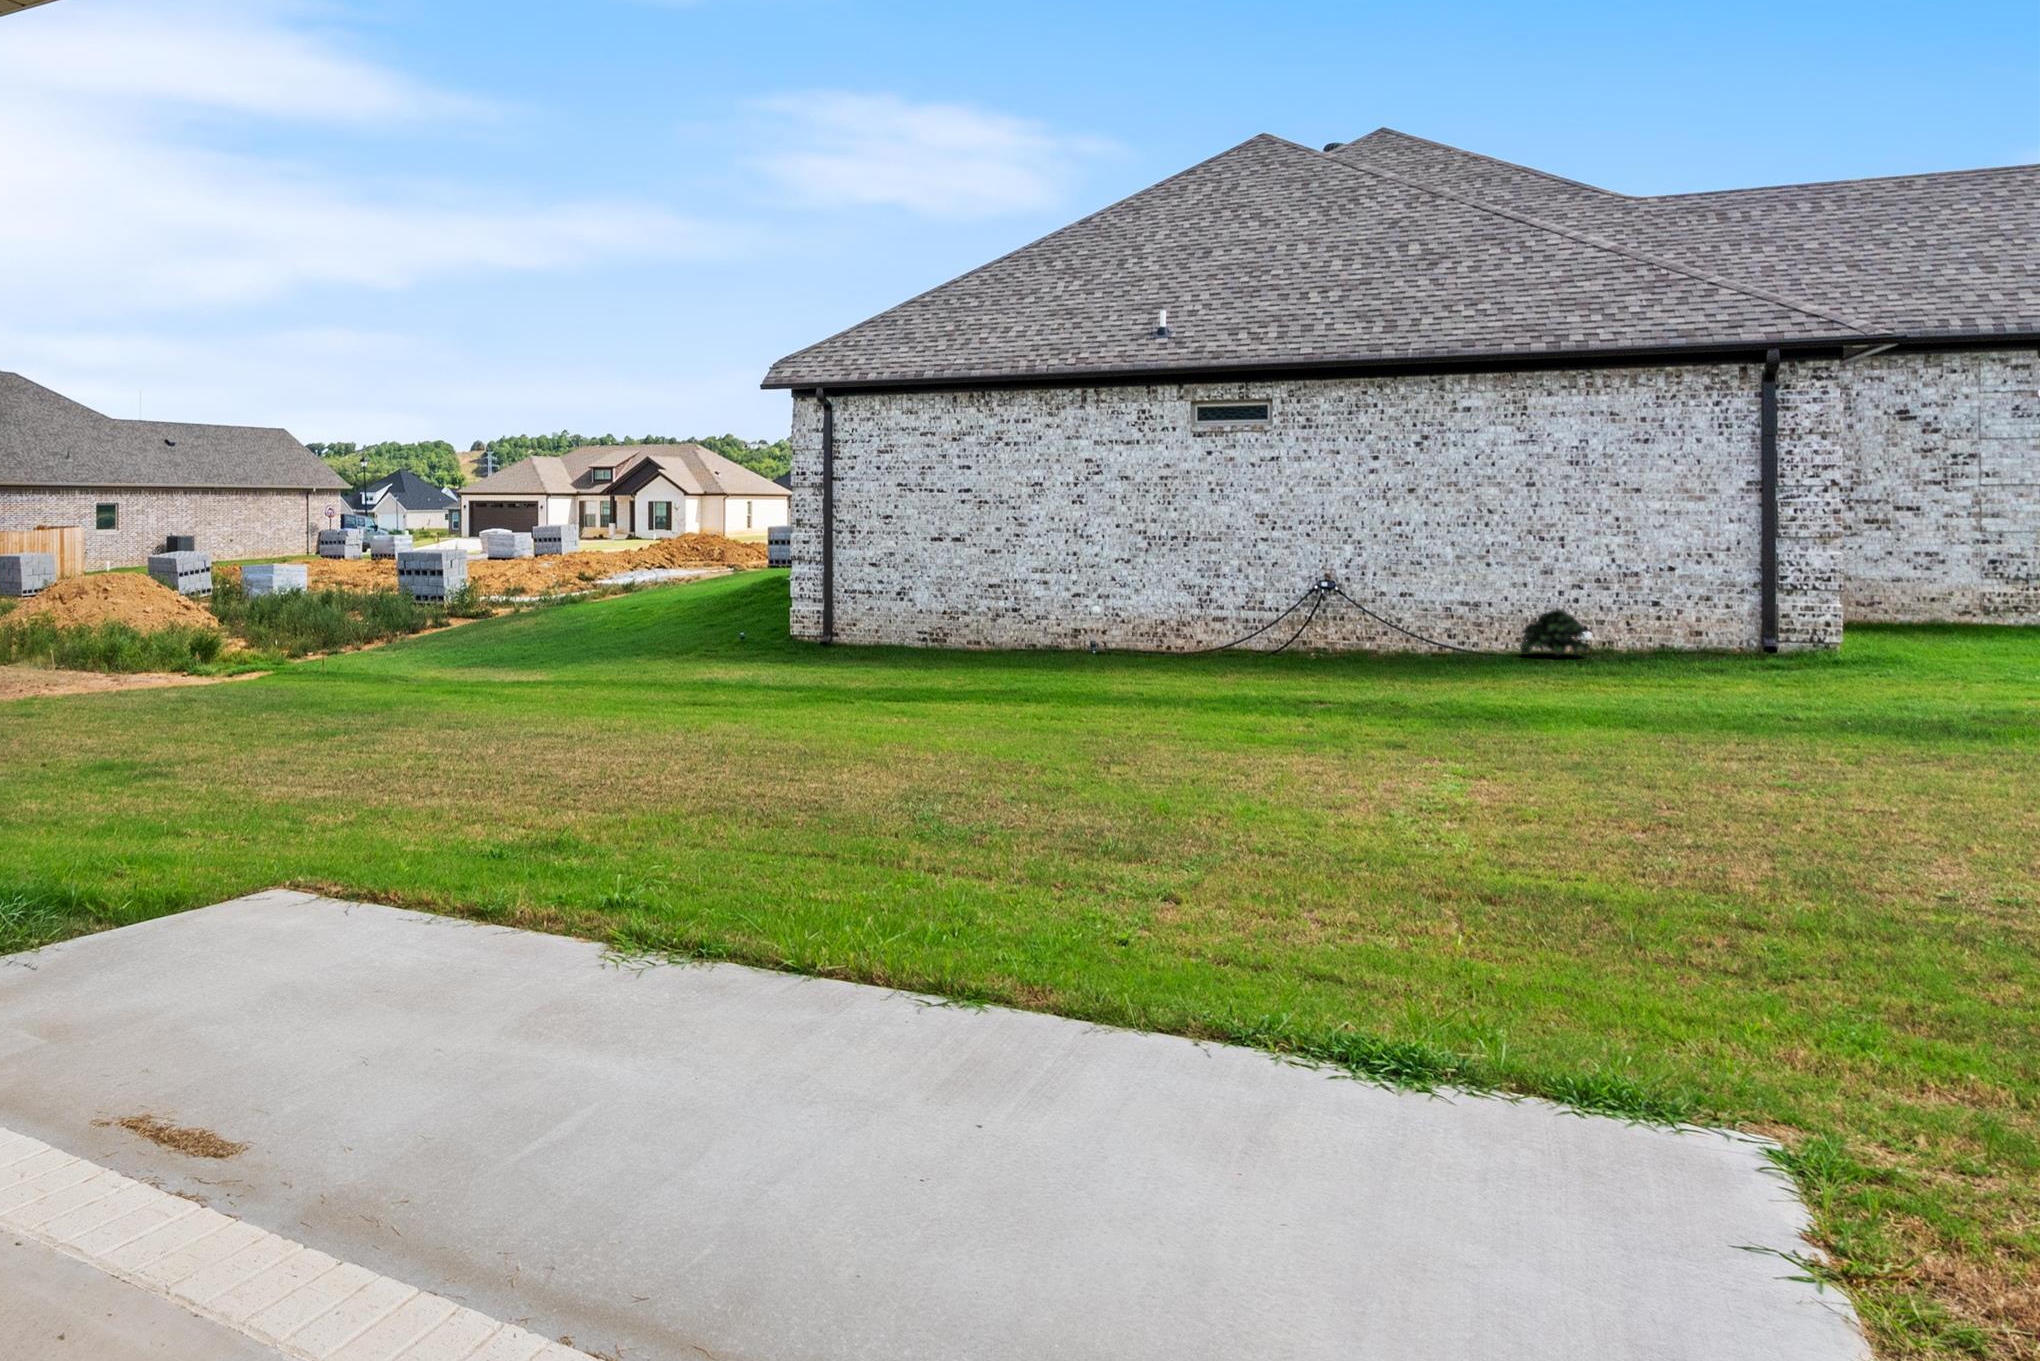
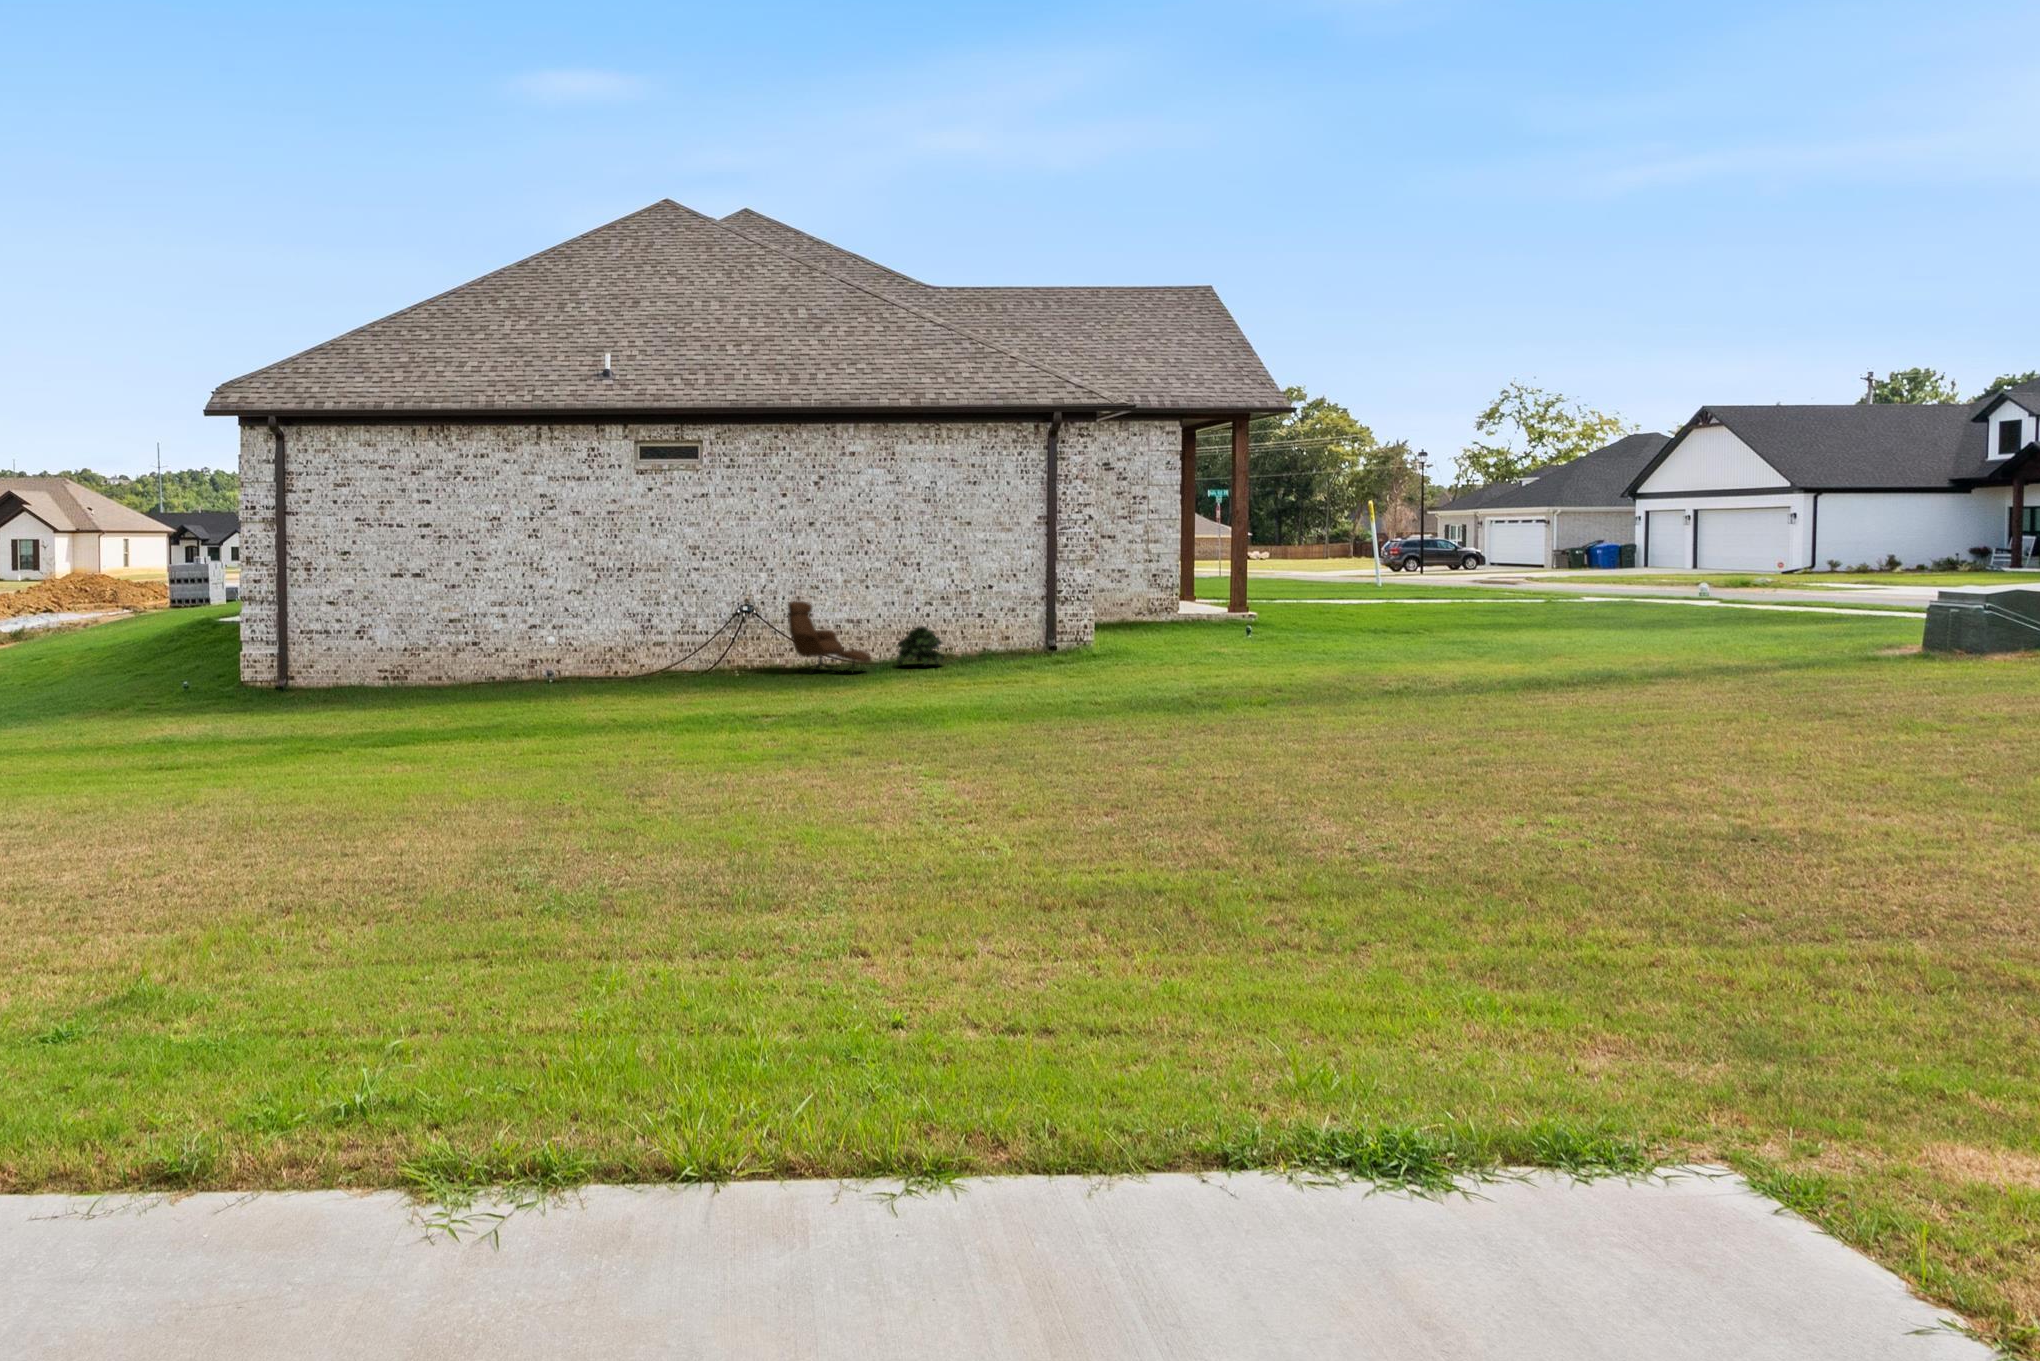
lounge chair: none [1373,575,1482,660] -> present [788,601,872,672]

